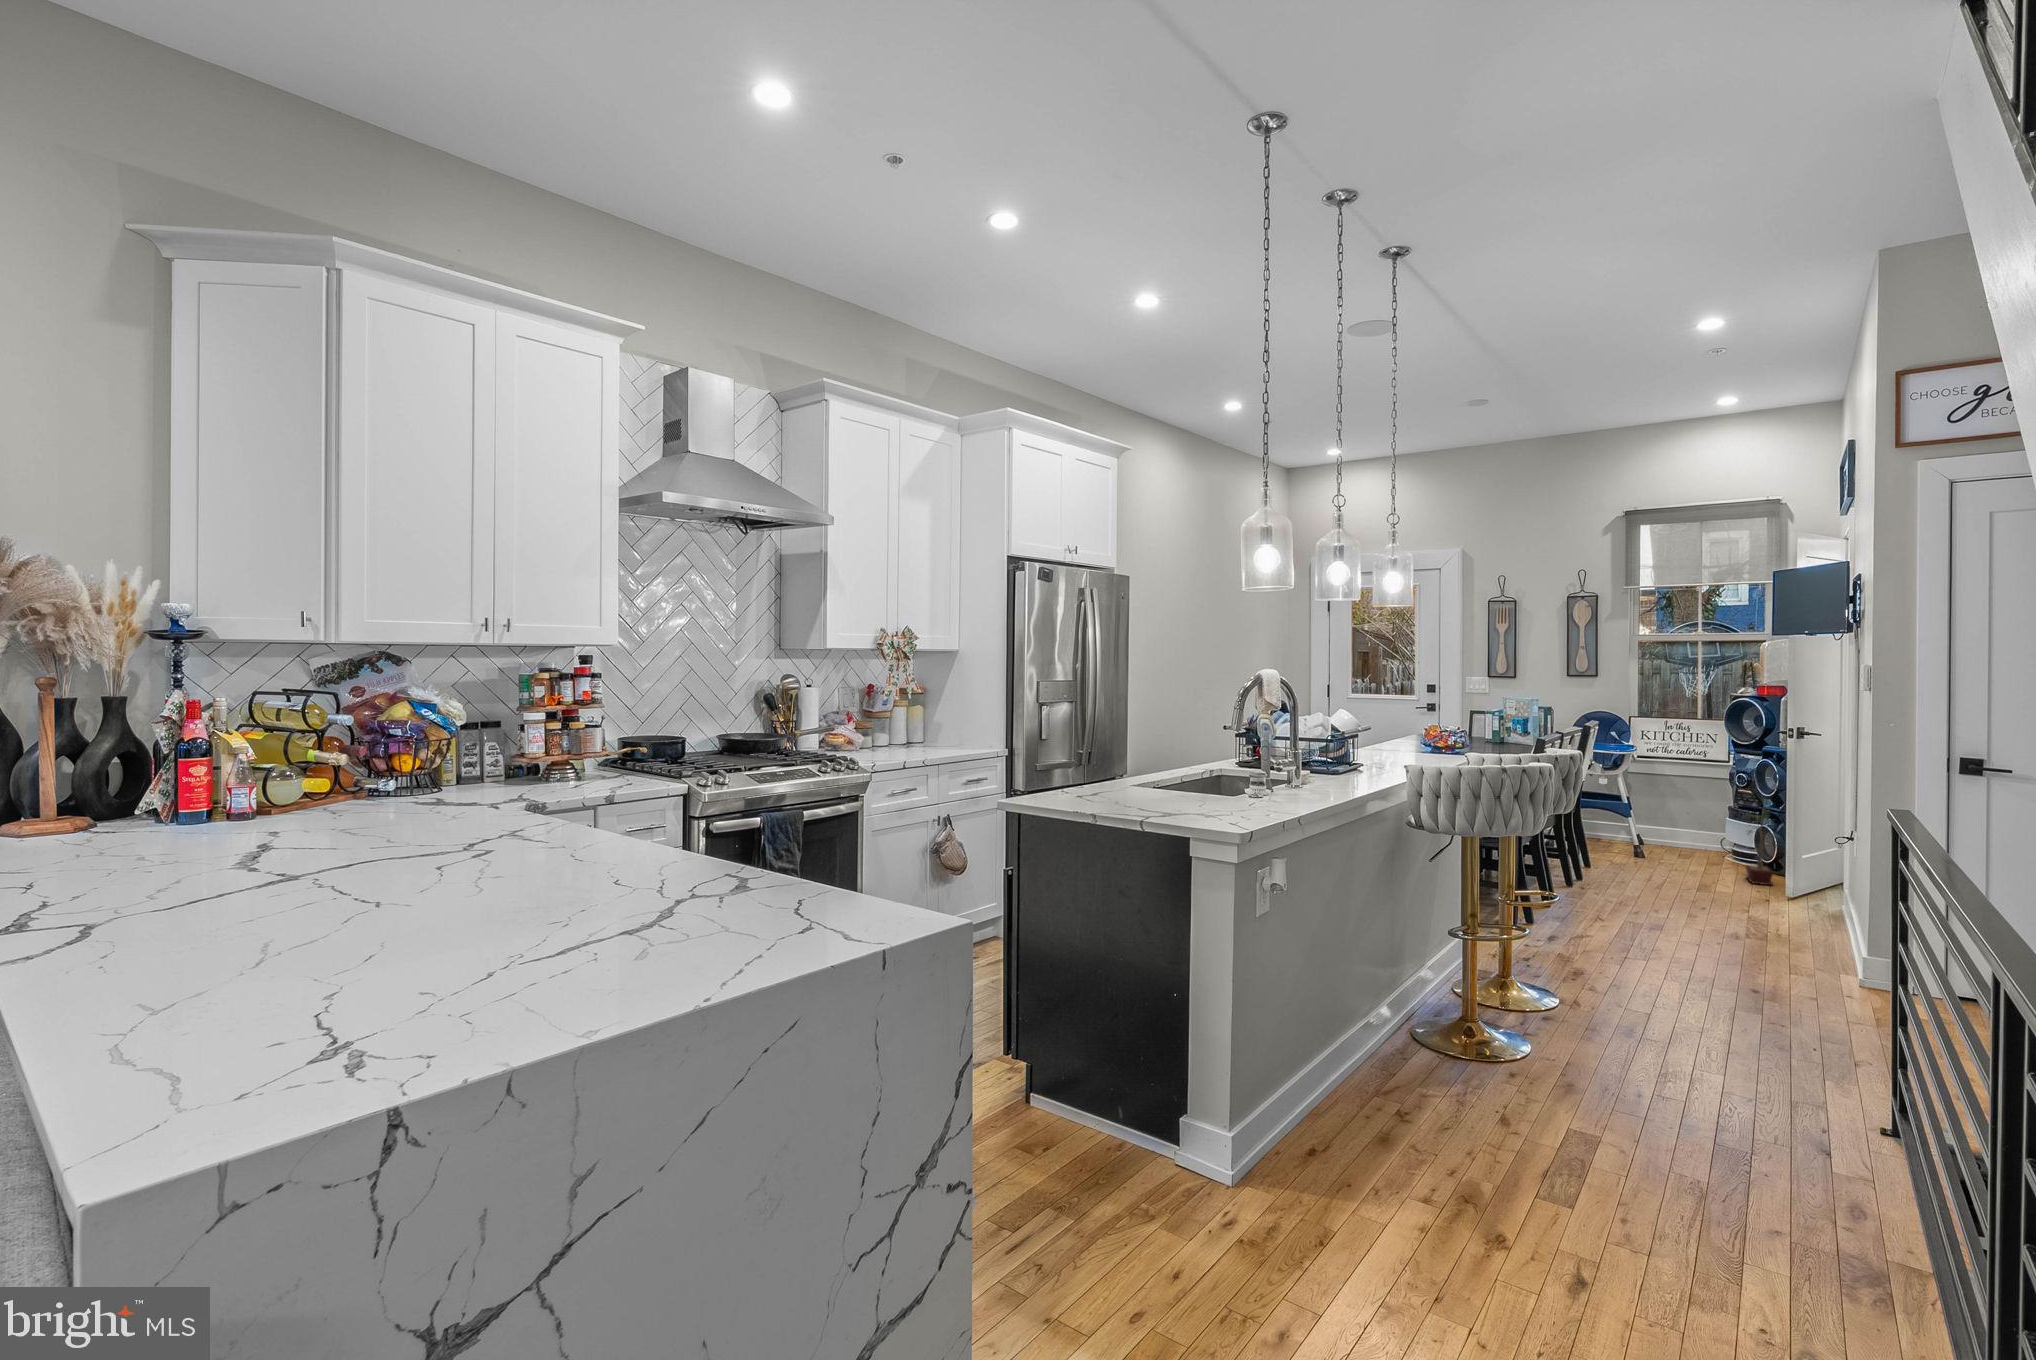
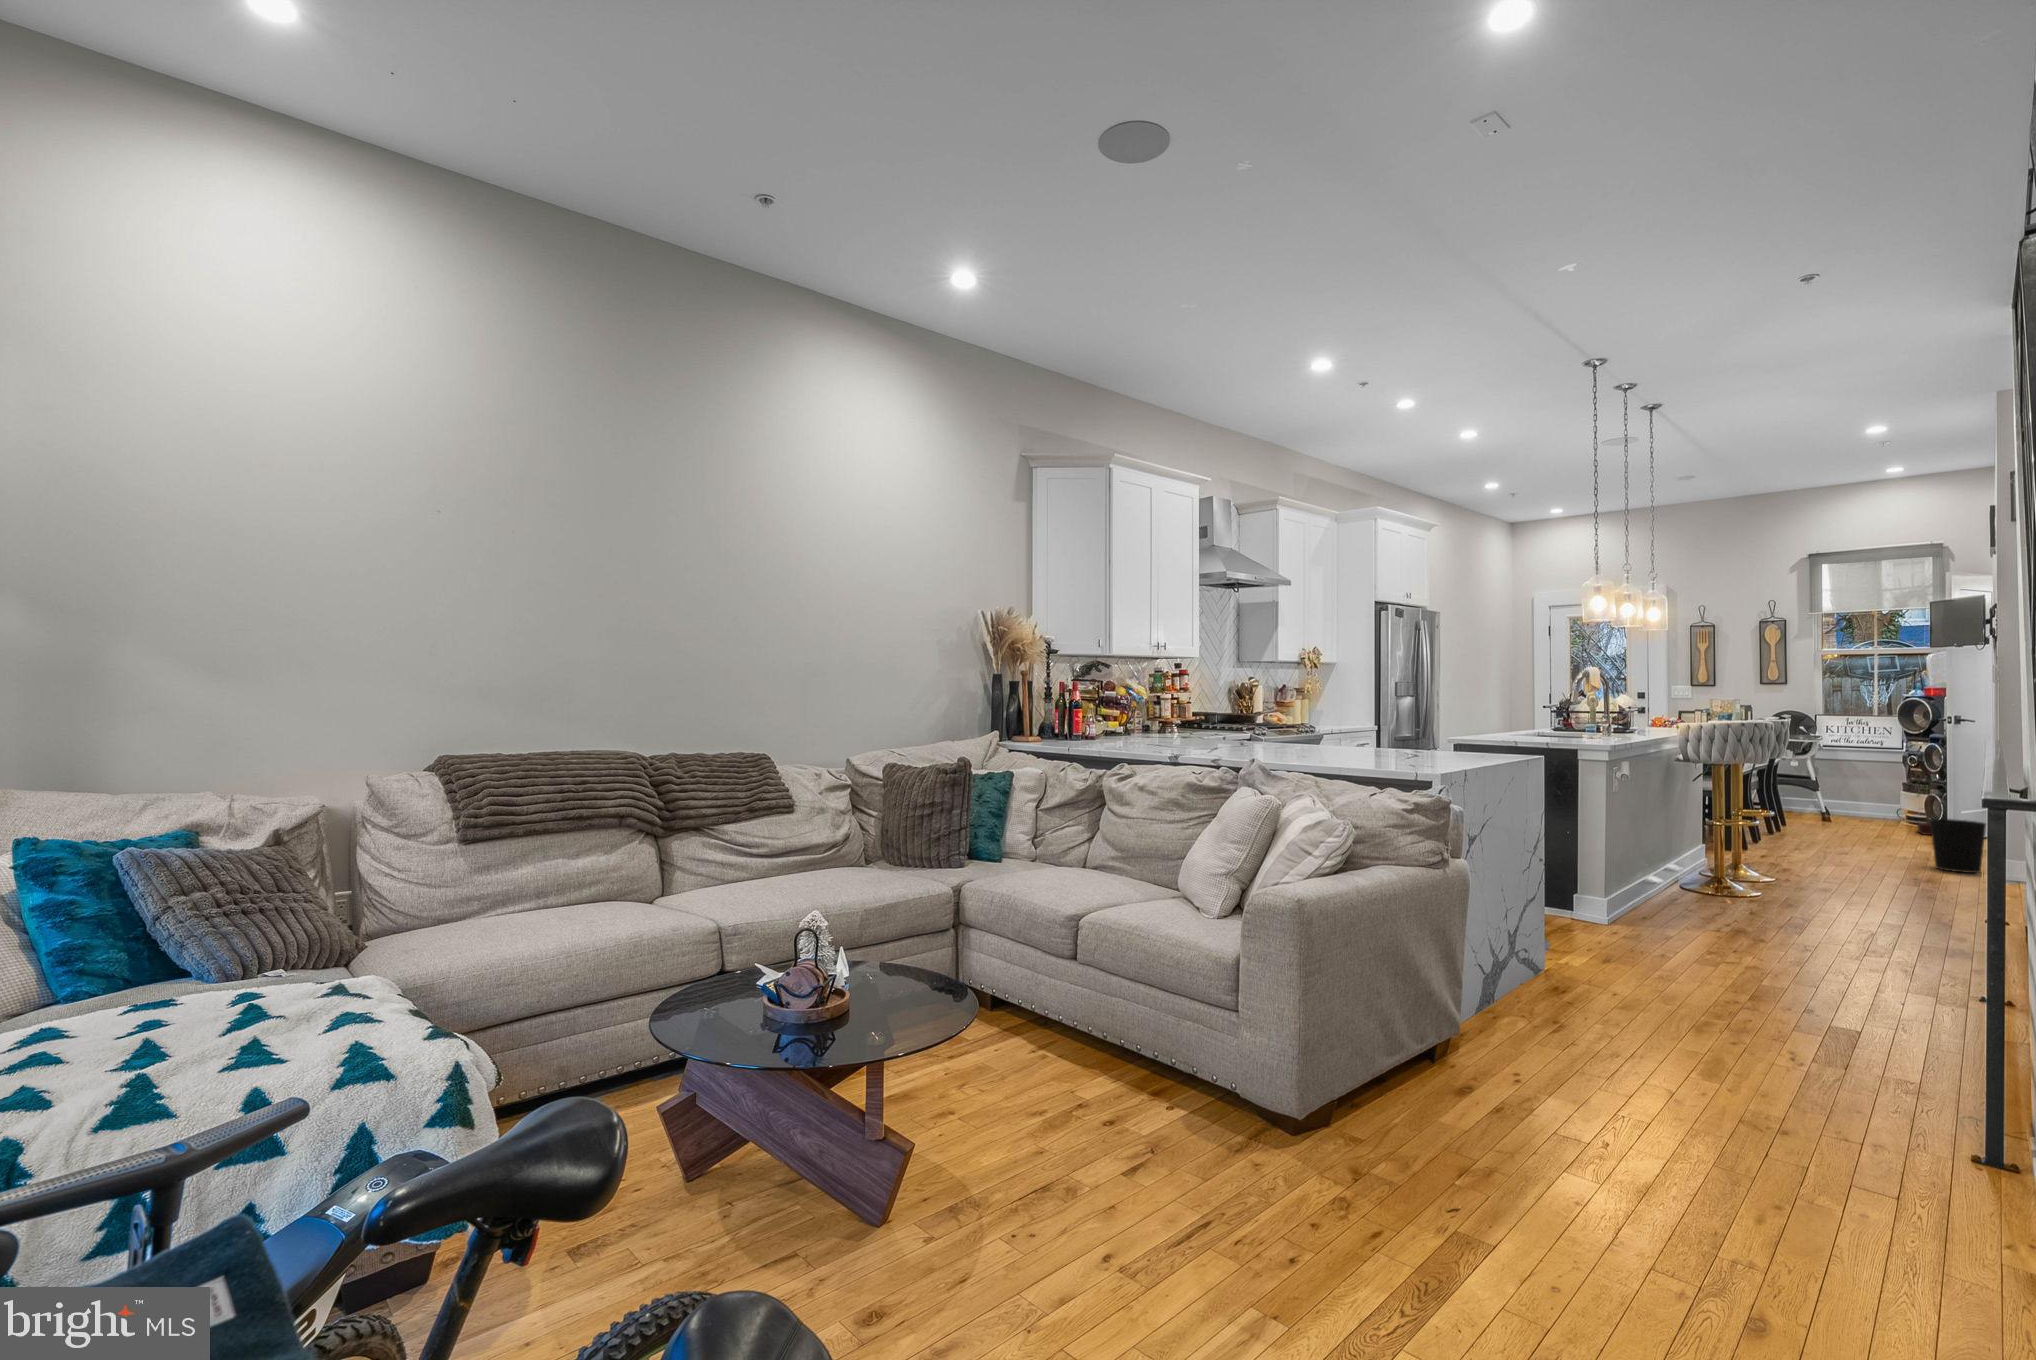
wastebasket: none [1768,884,1847,969] -> present [1929,819,1986,873]

